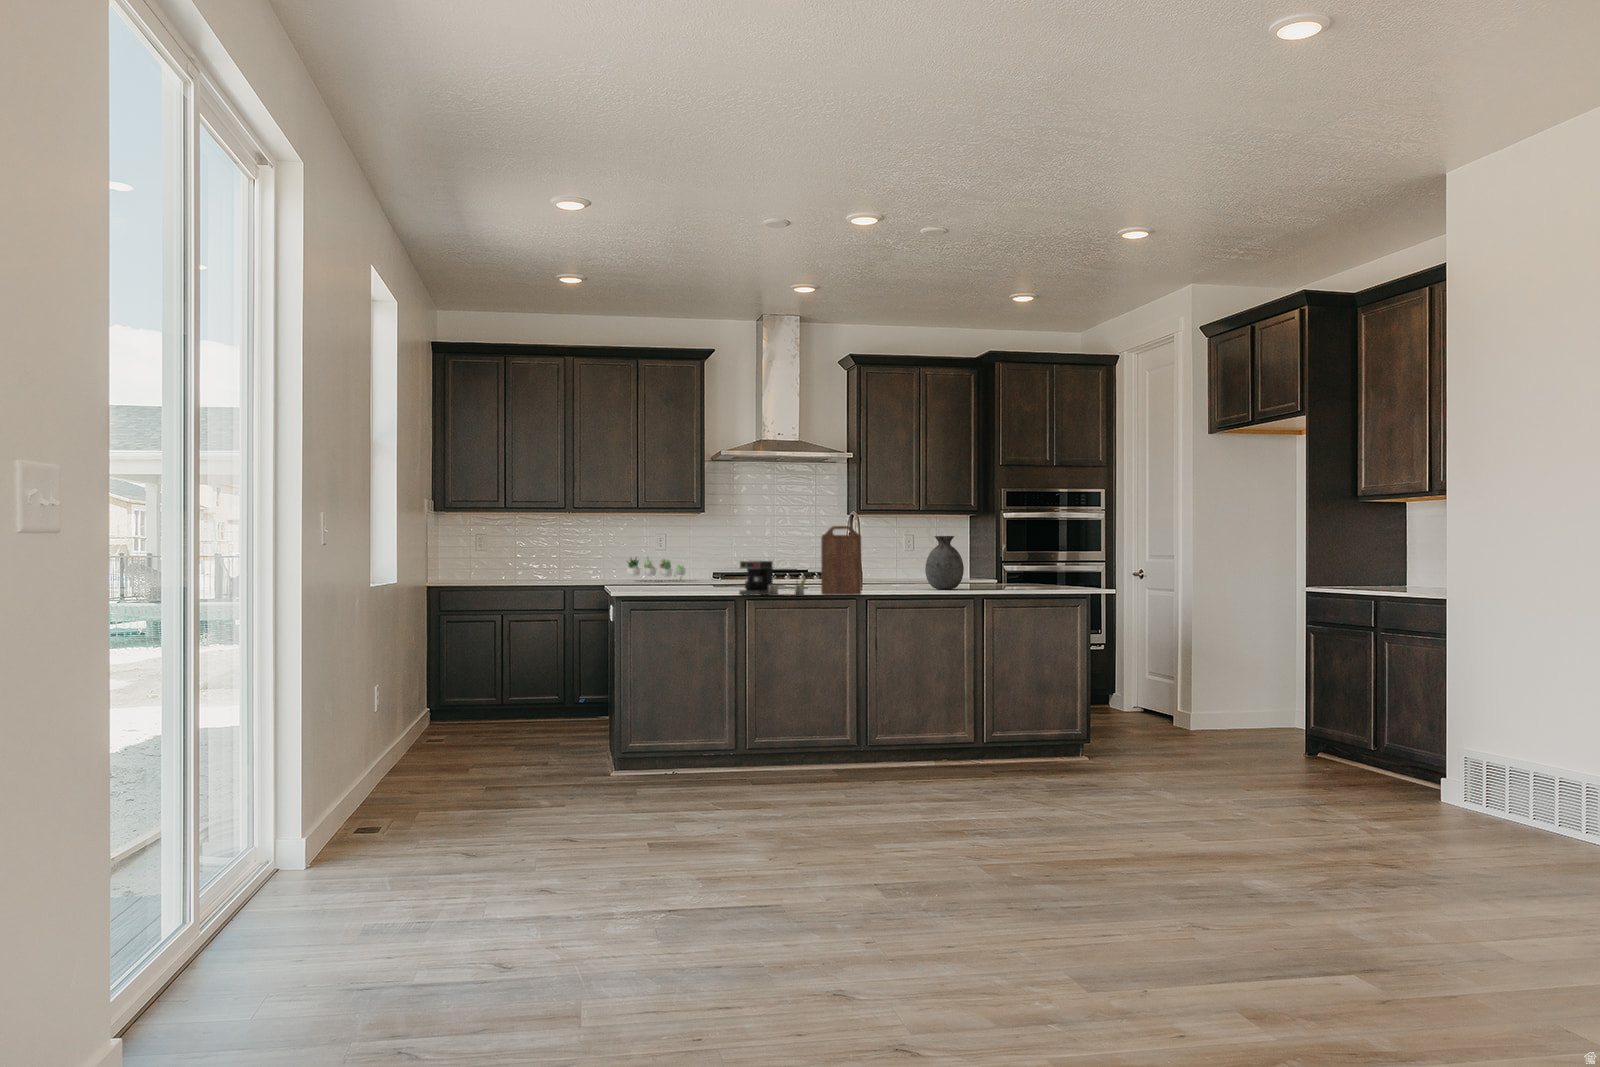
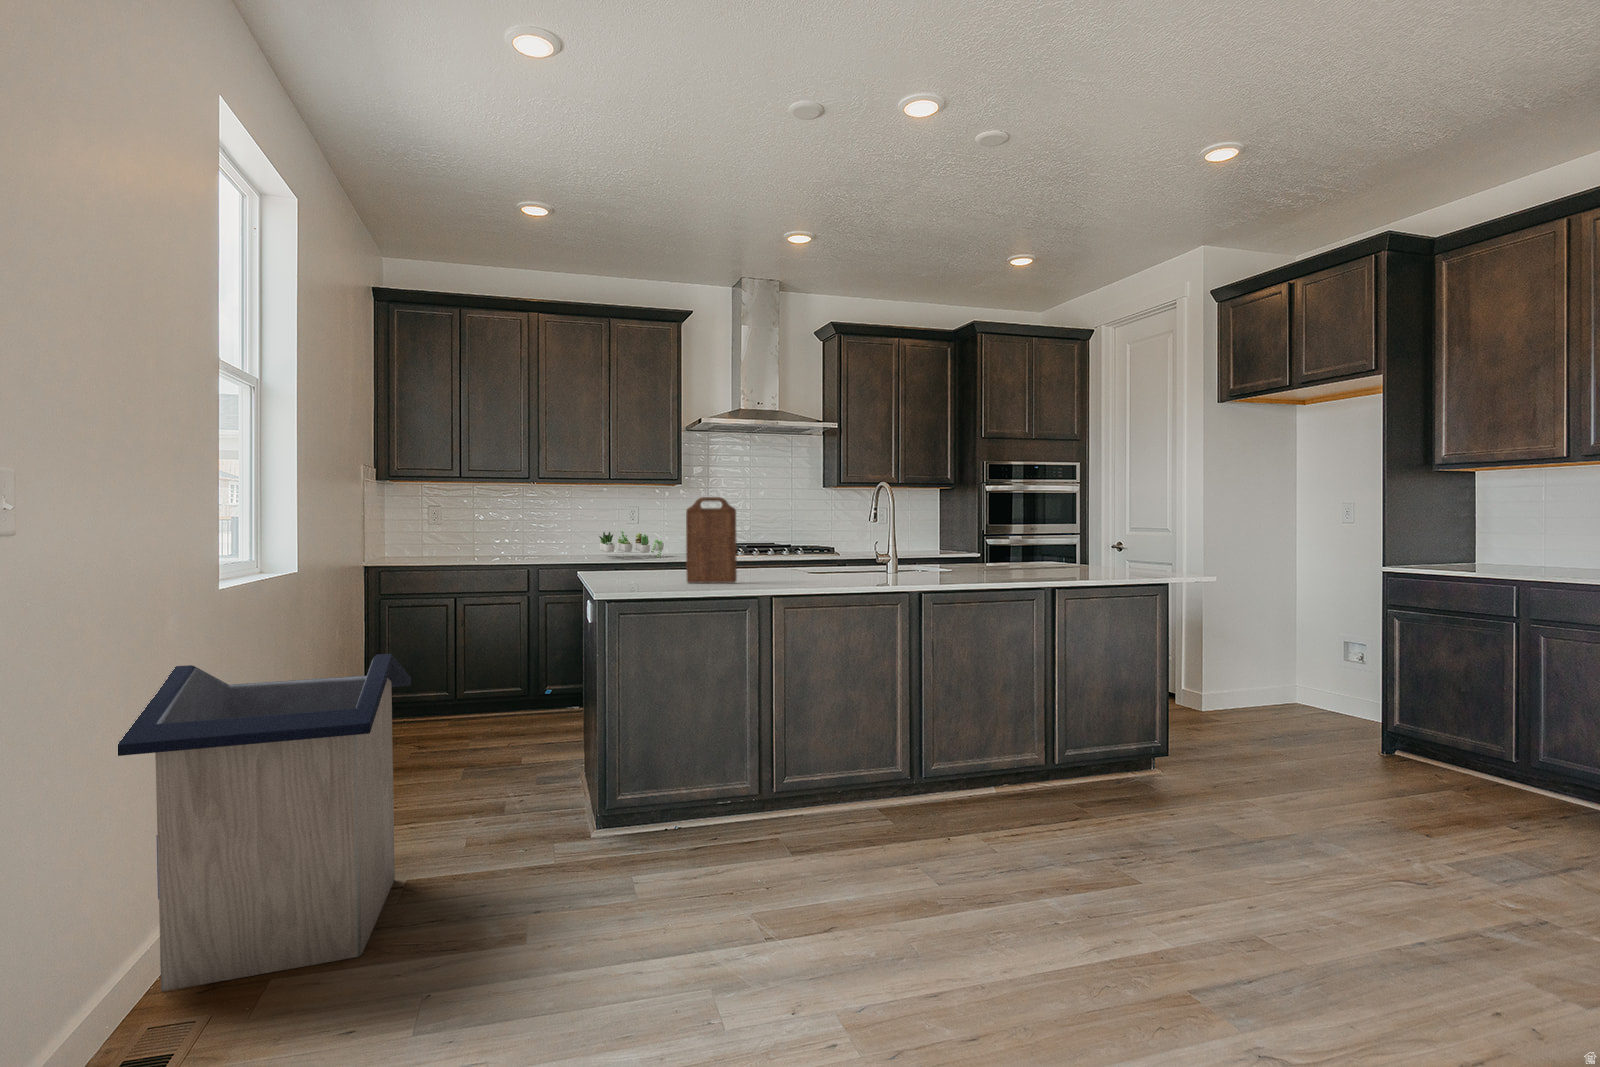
cutting board: present [821,526,861,595] -> present [686,497,737,583]
vase: present [925,536,964,589] -> none [955,509,1000,570]
coffee maker: present [739,561,806,596] -> none [760,542,854,592]
trash can: none [368,625,499,804] -> present [118,654,411,991]

